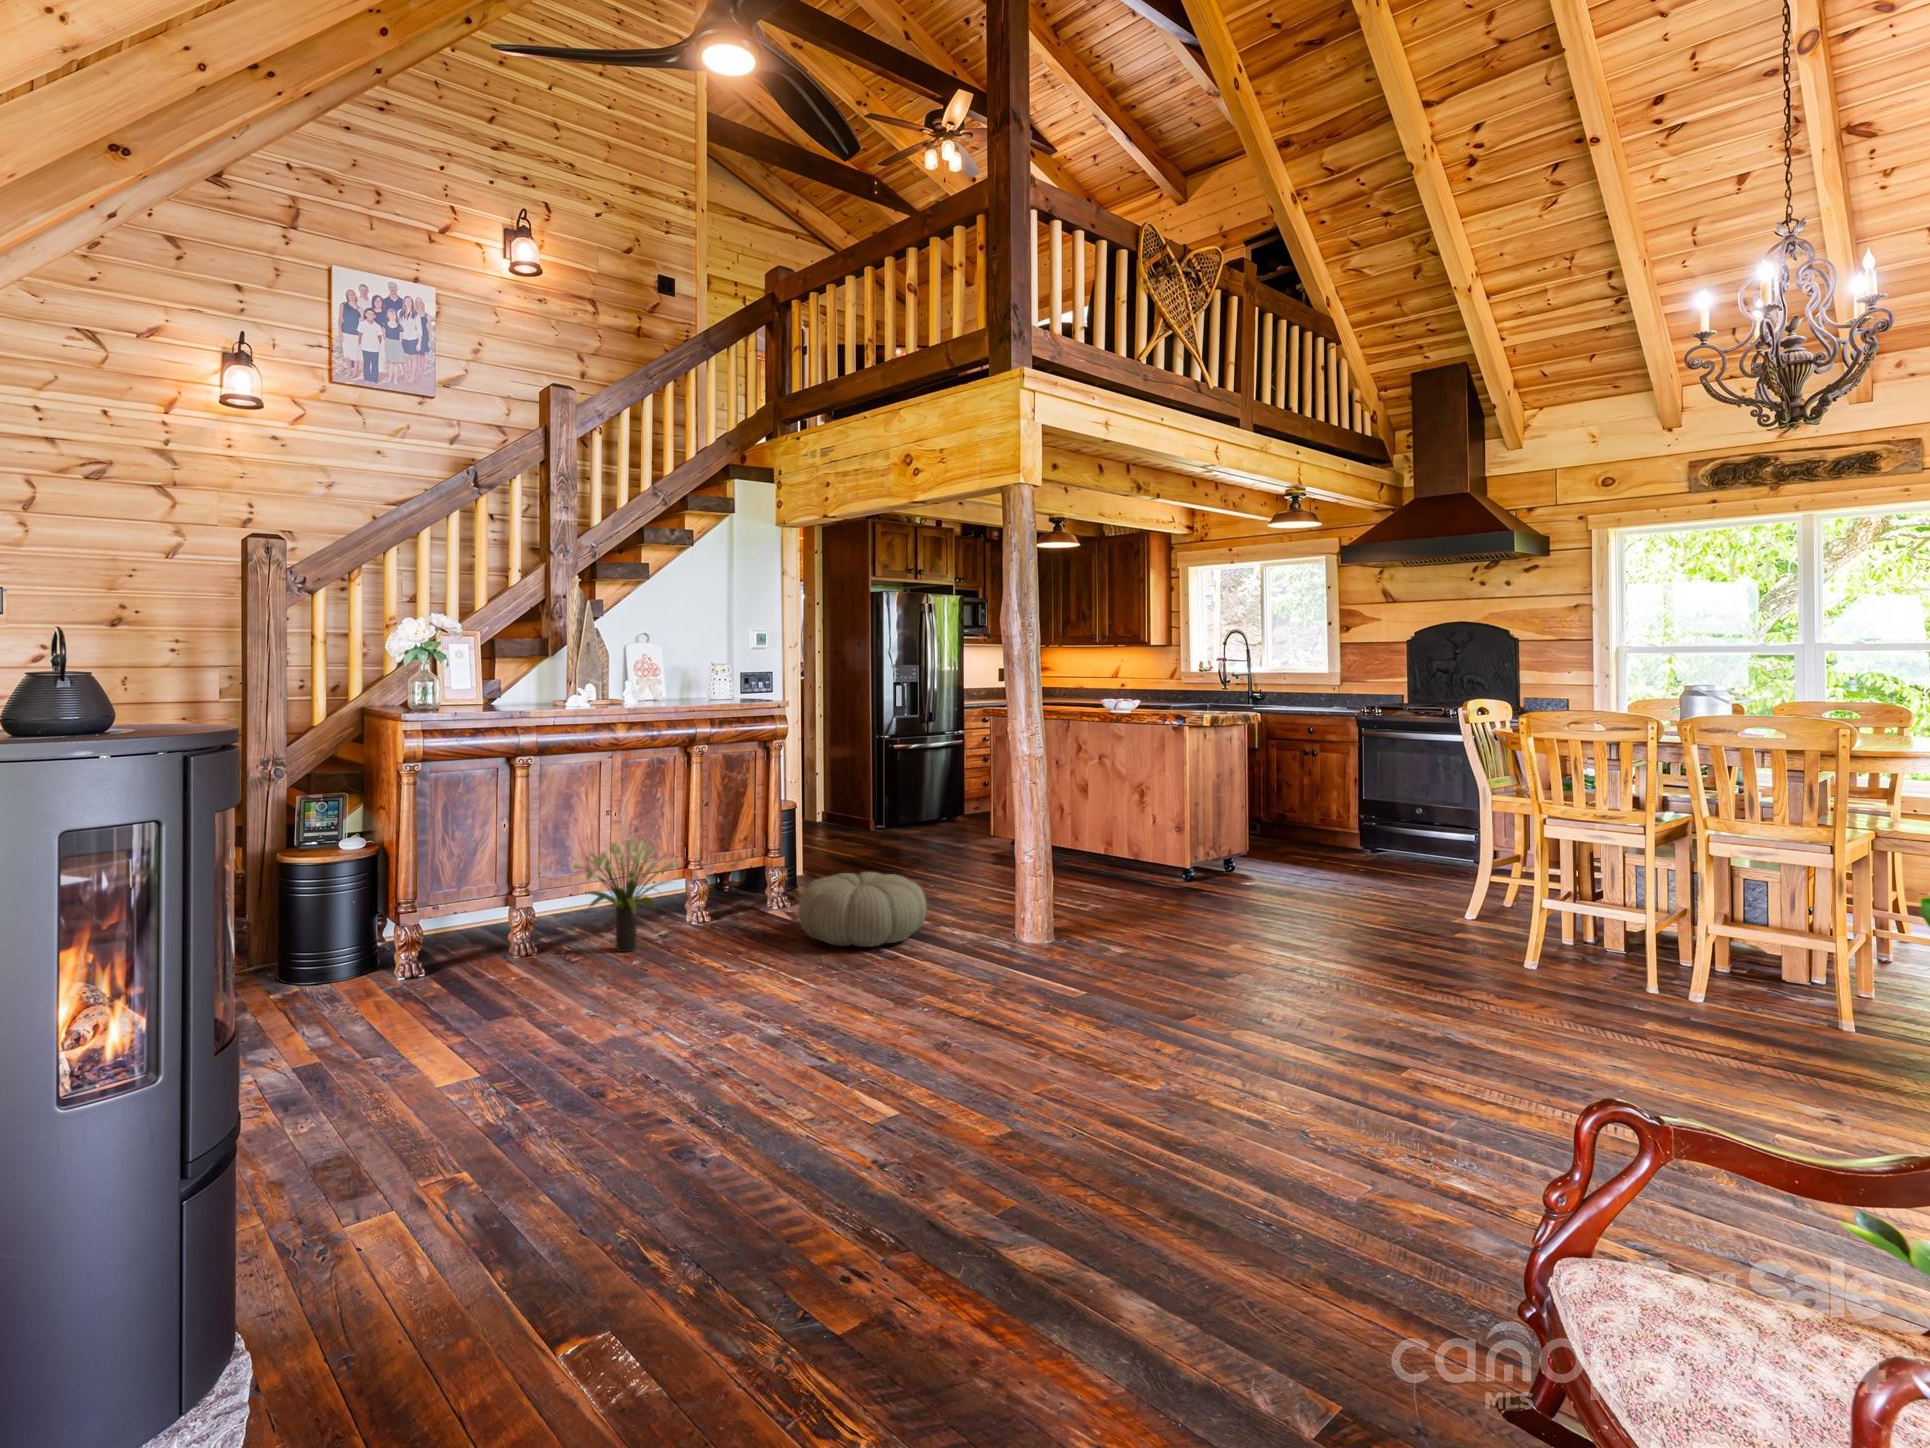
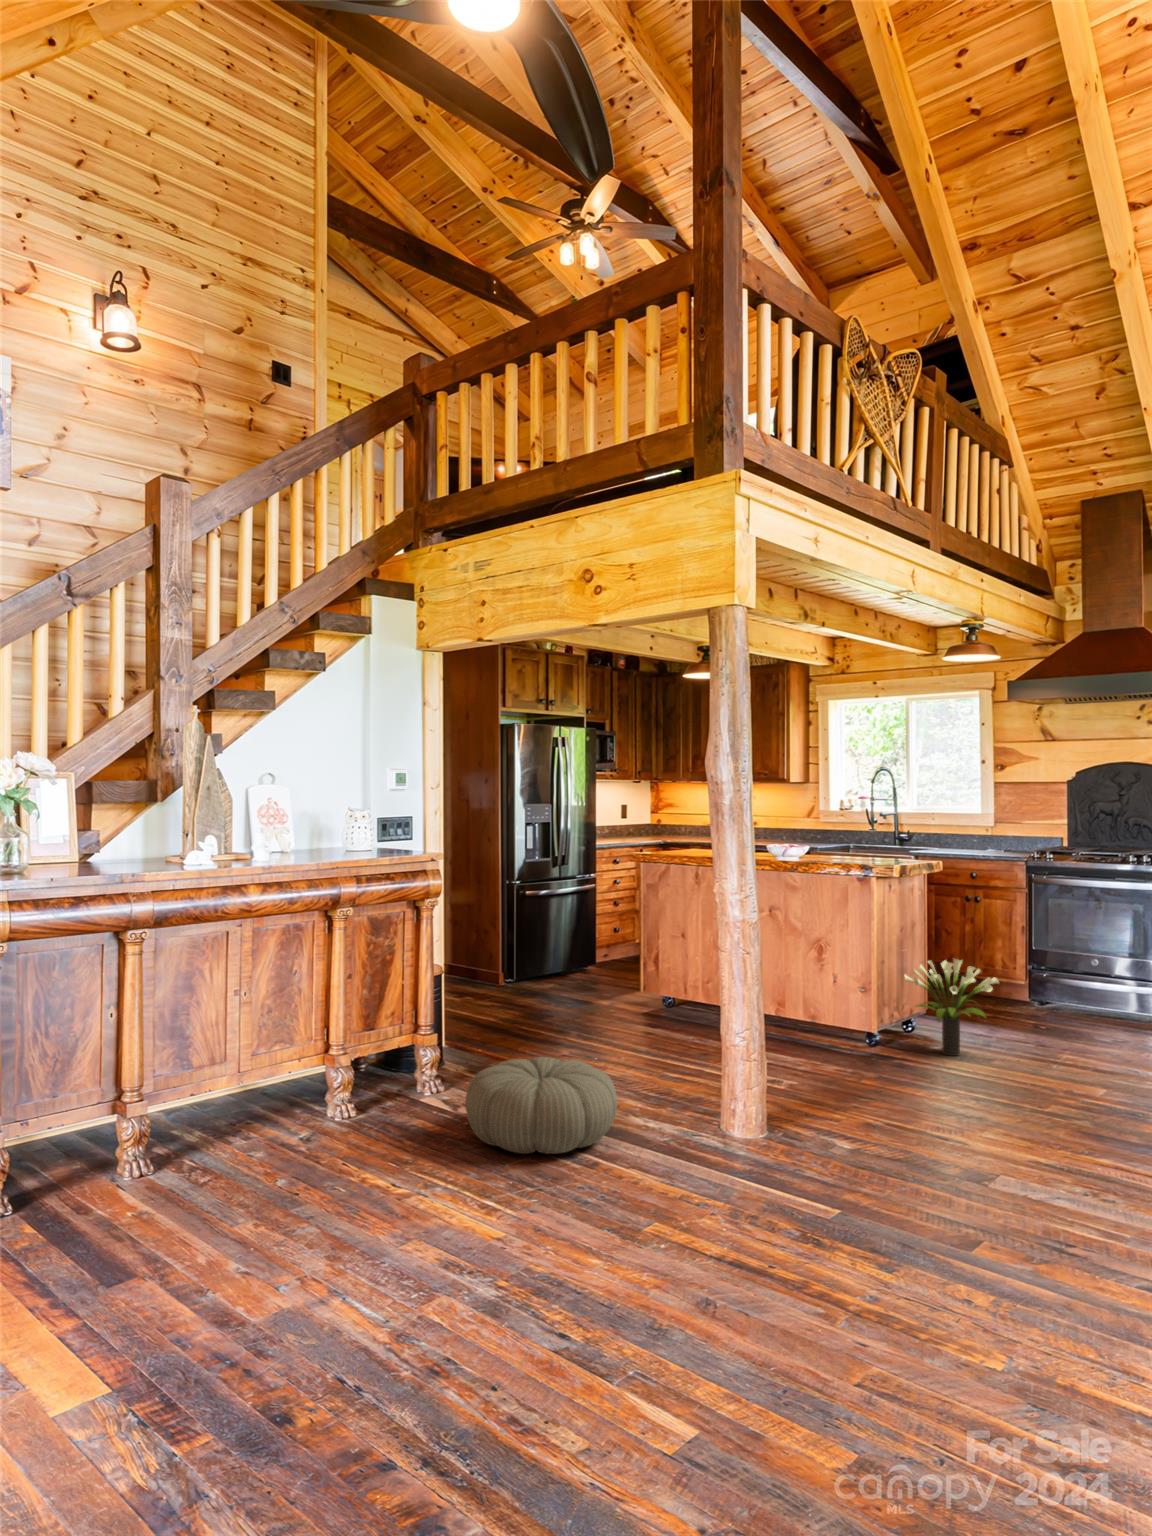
potted plant: present [573,838,679,952] -> present [905,959,999,1056]

